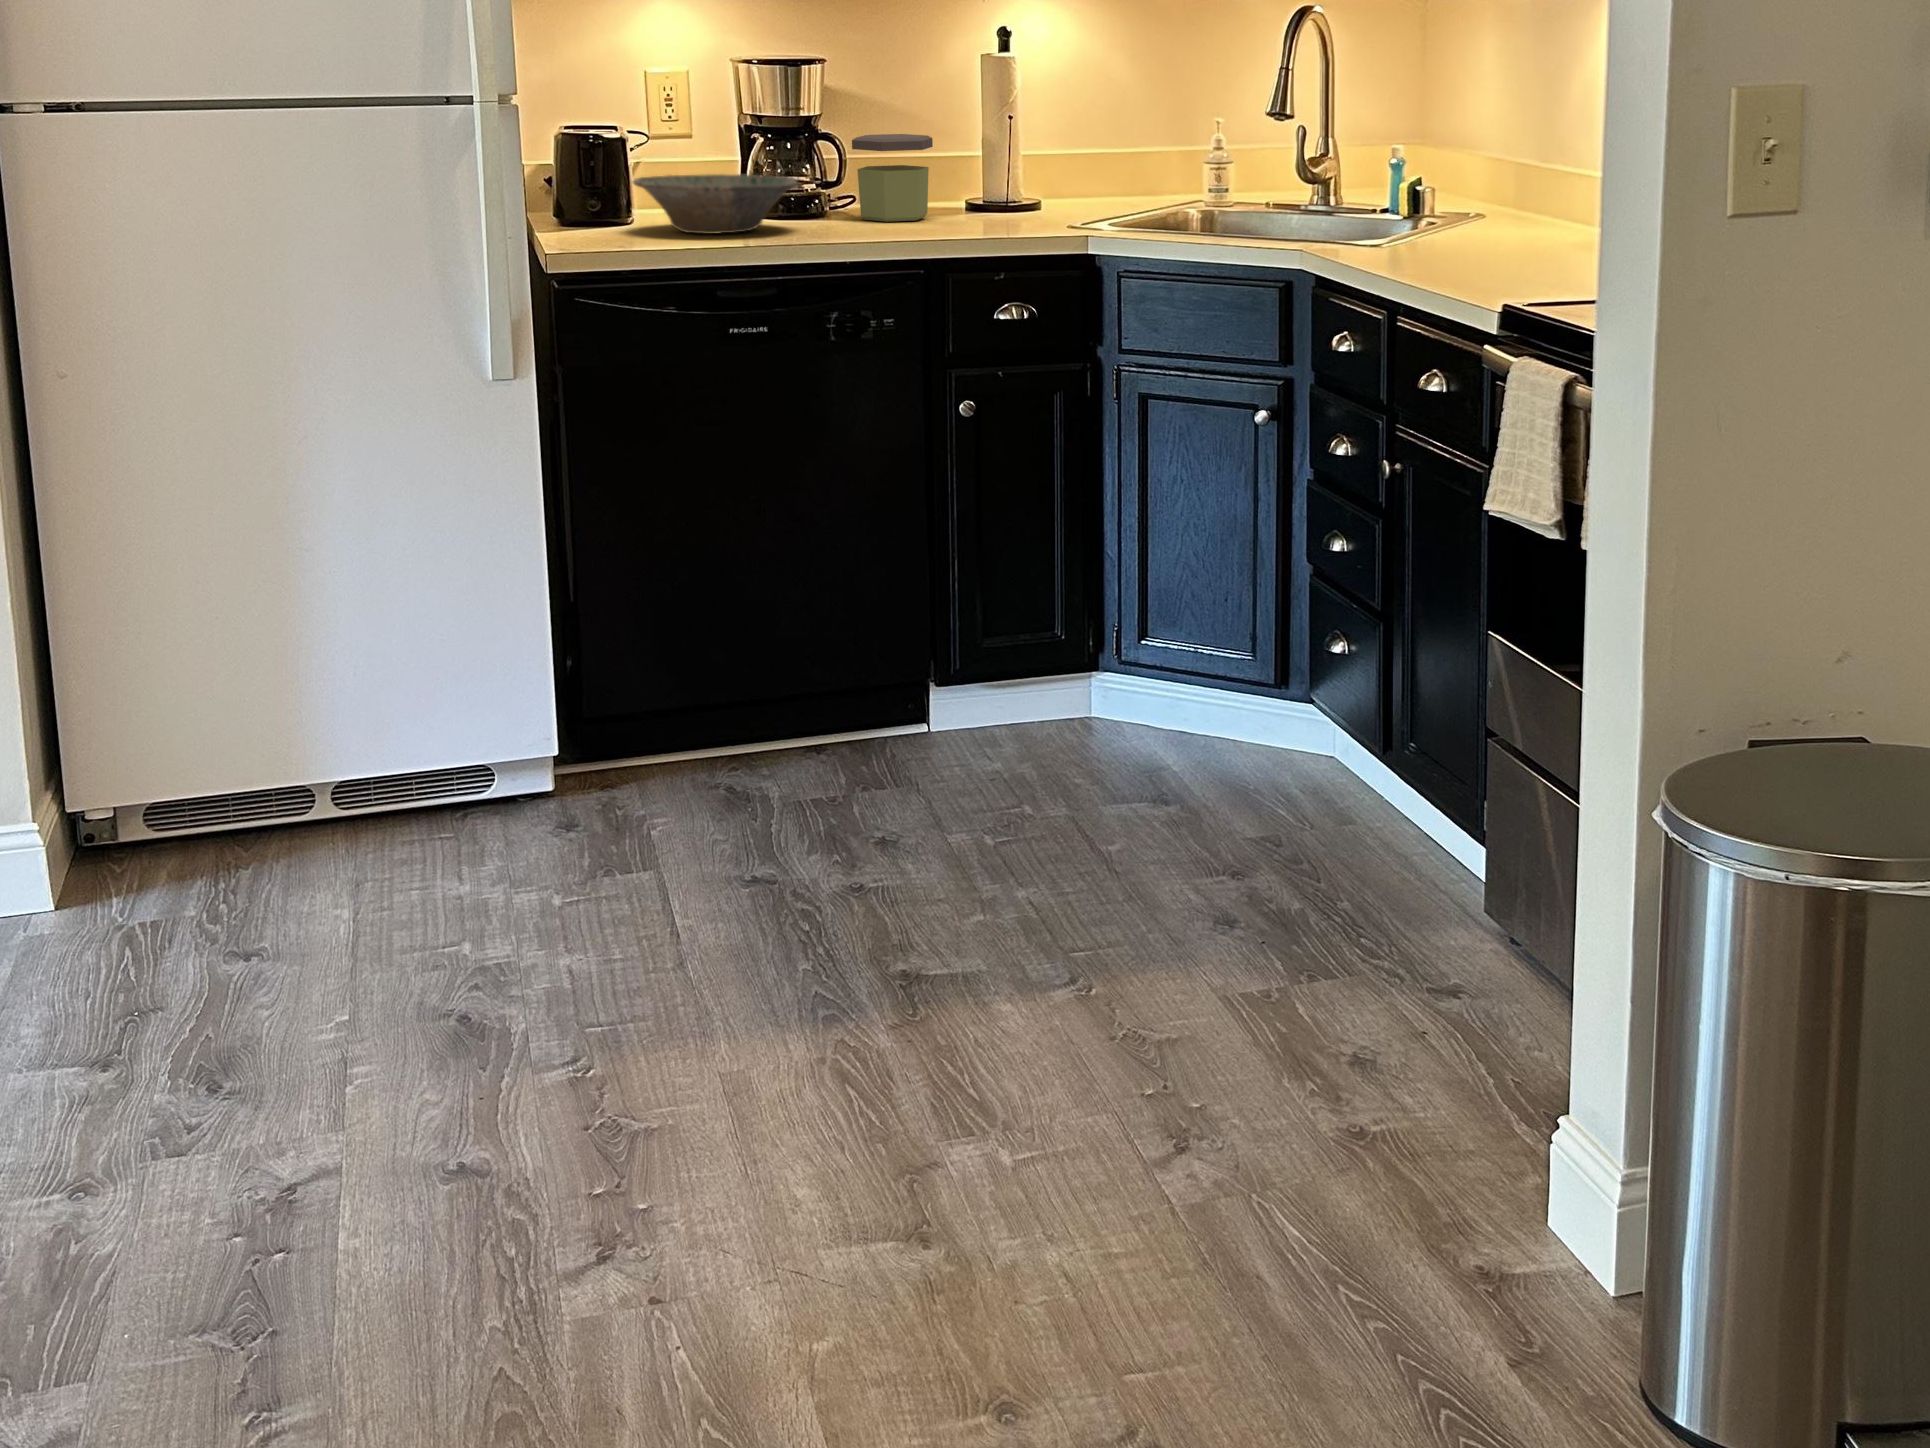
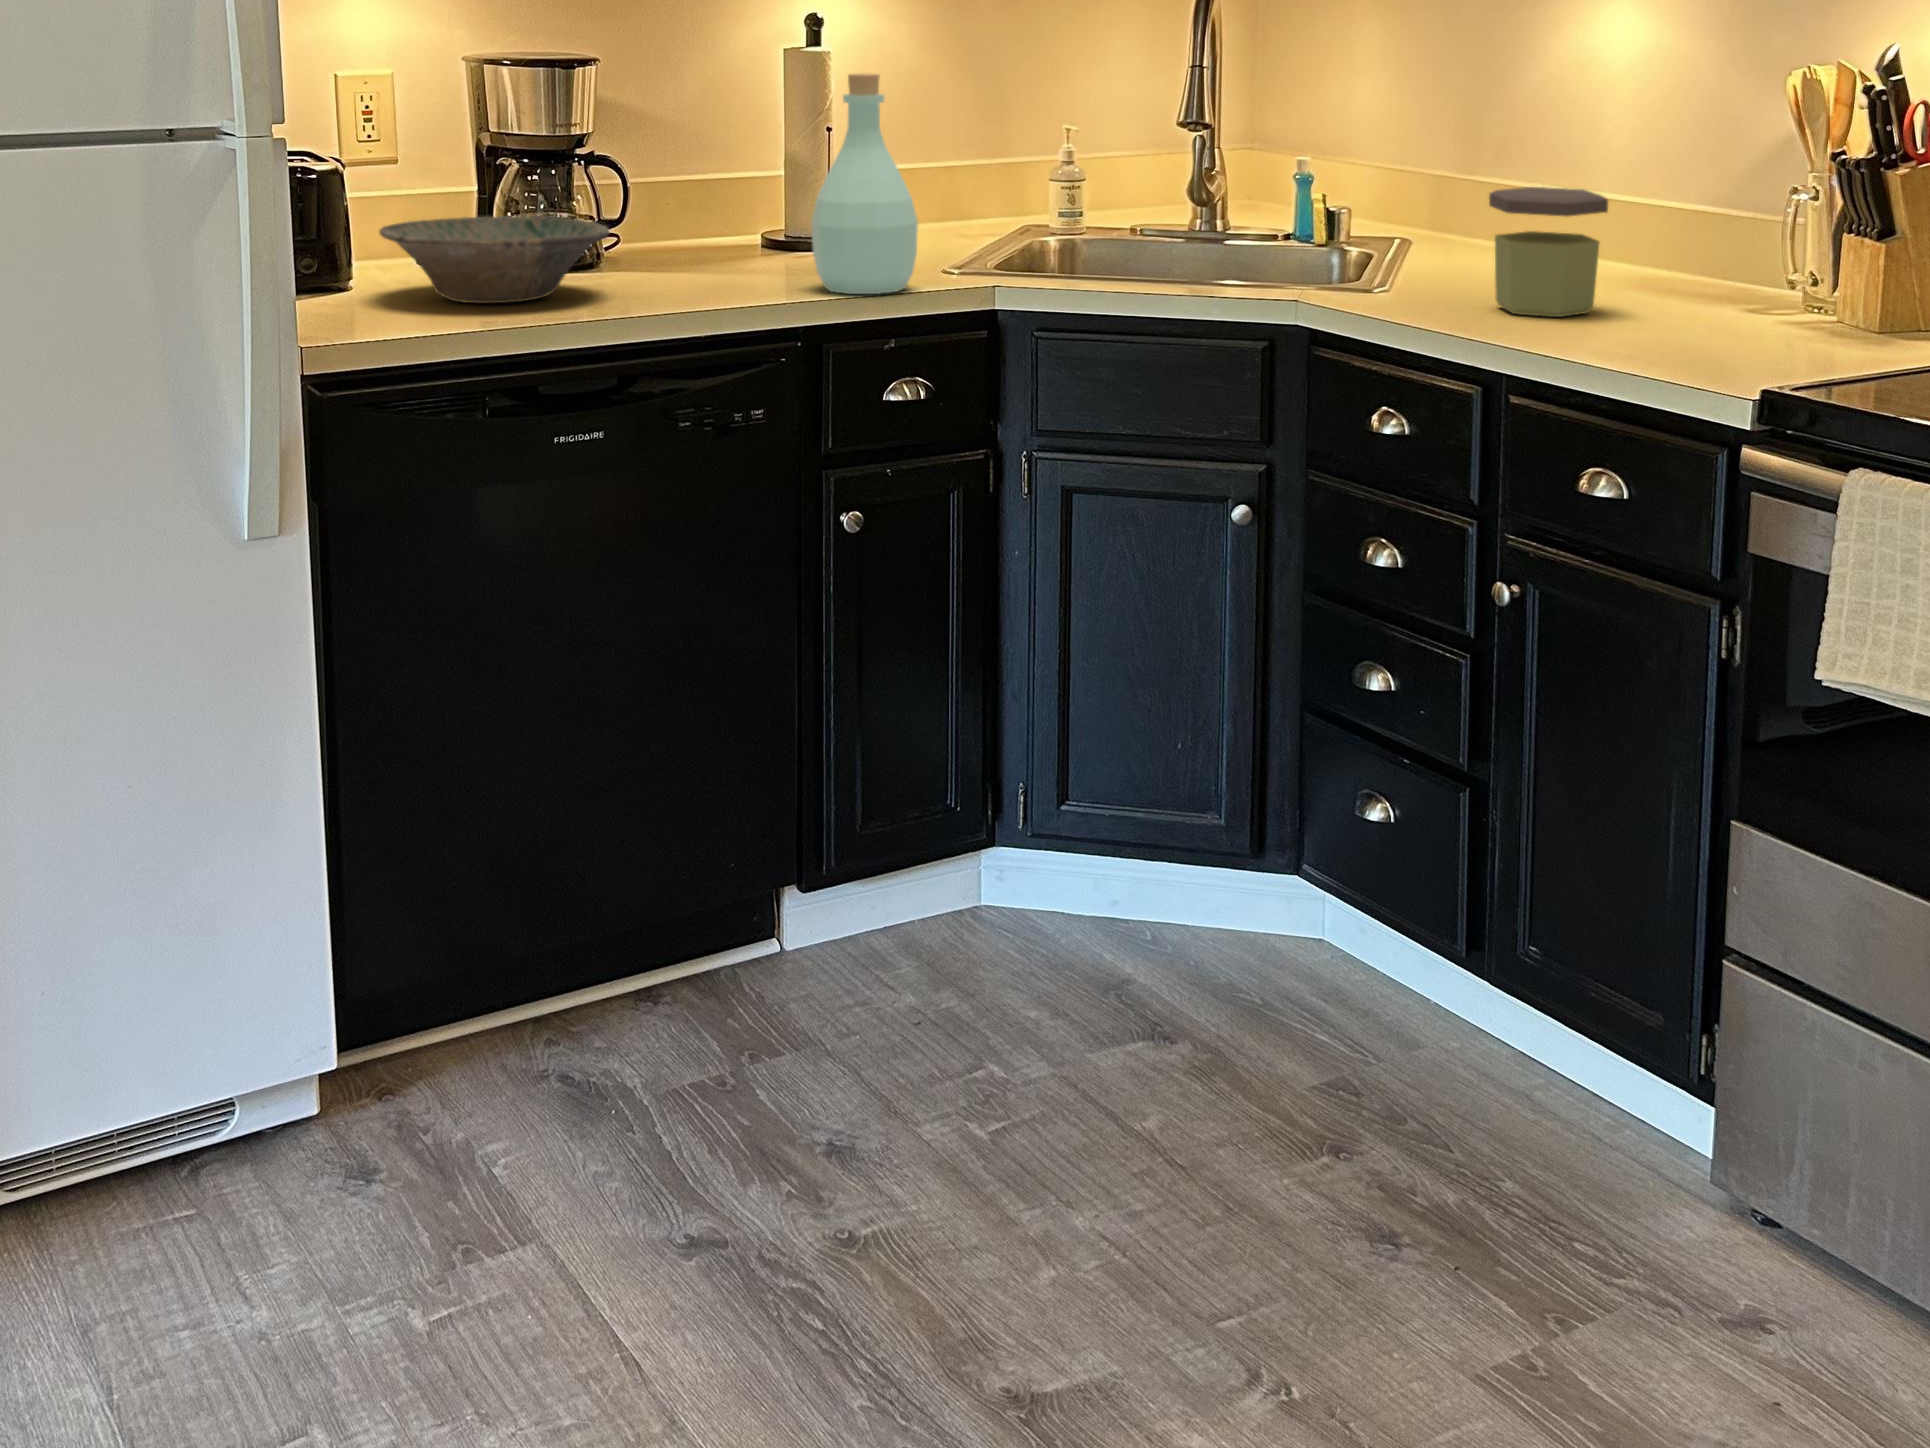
bottle: none [948,70,1025,237] -> present [812,73,918,294]
jar: present [852,134,933,222] -> present [1489,187,1608,317]

